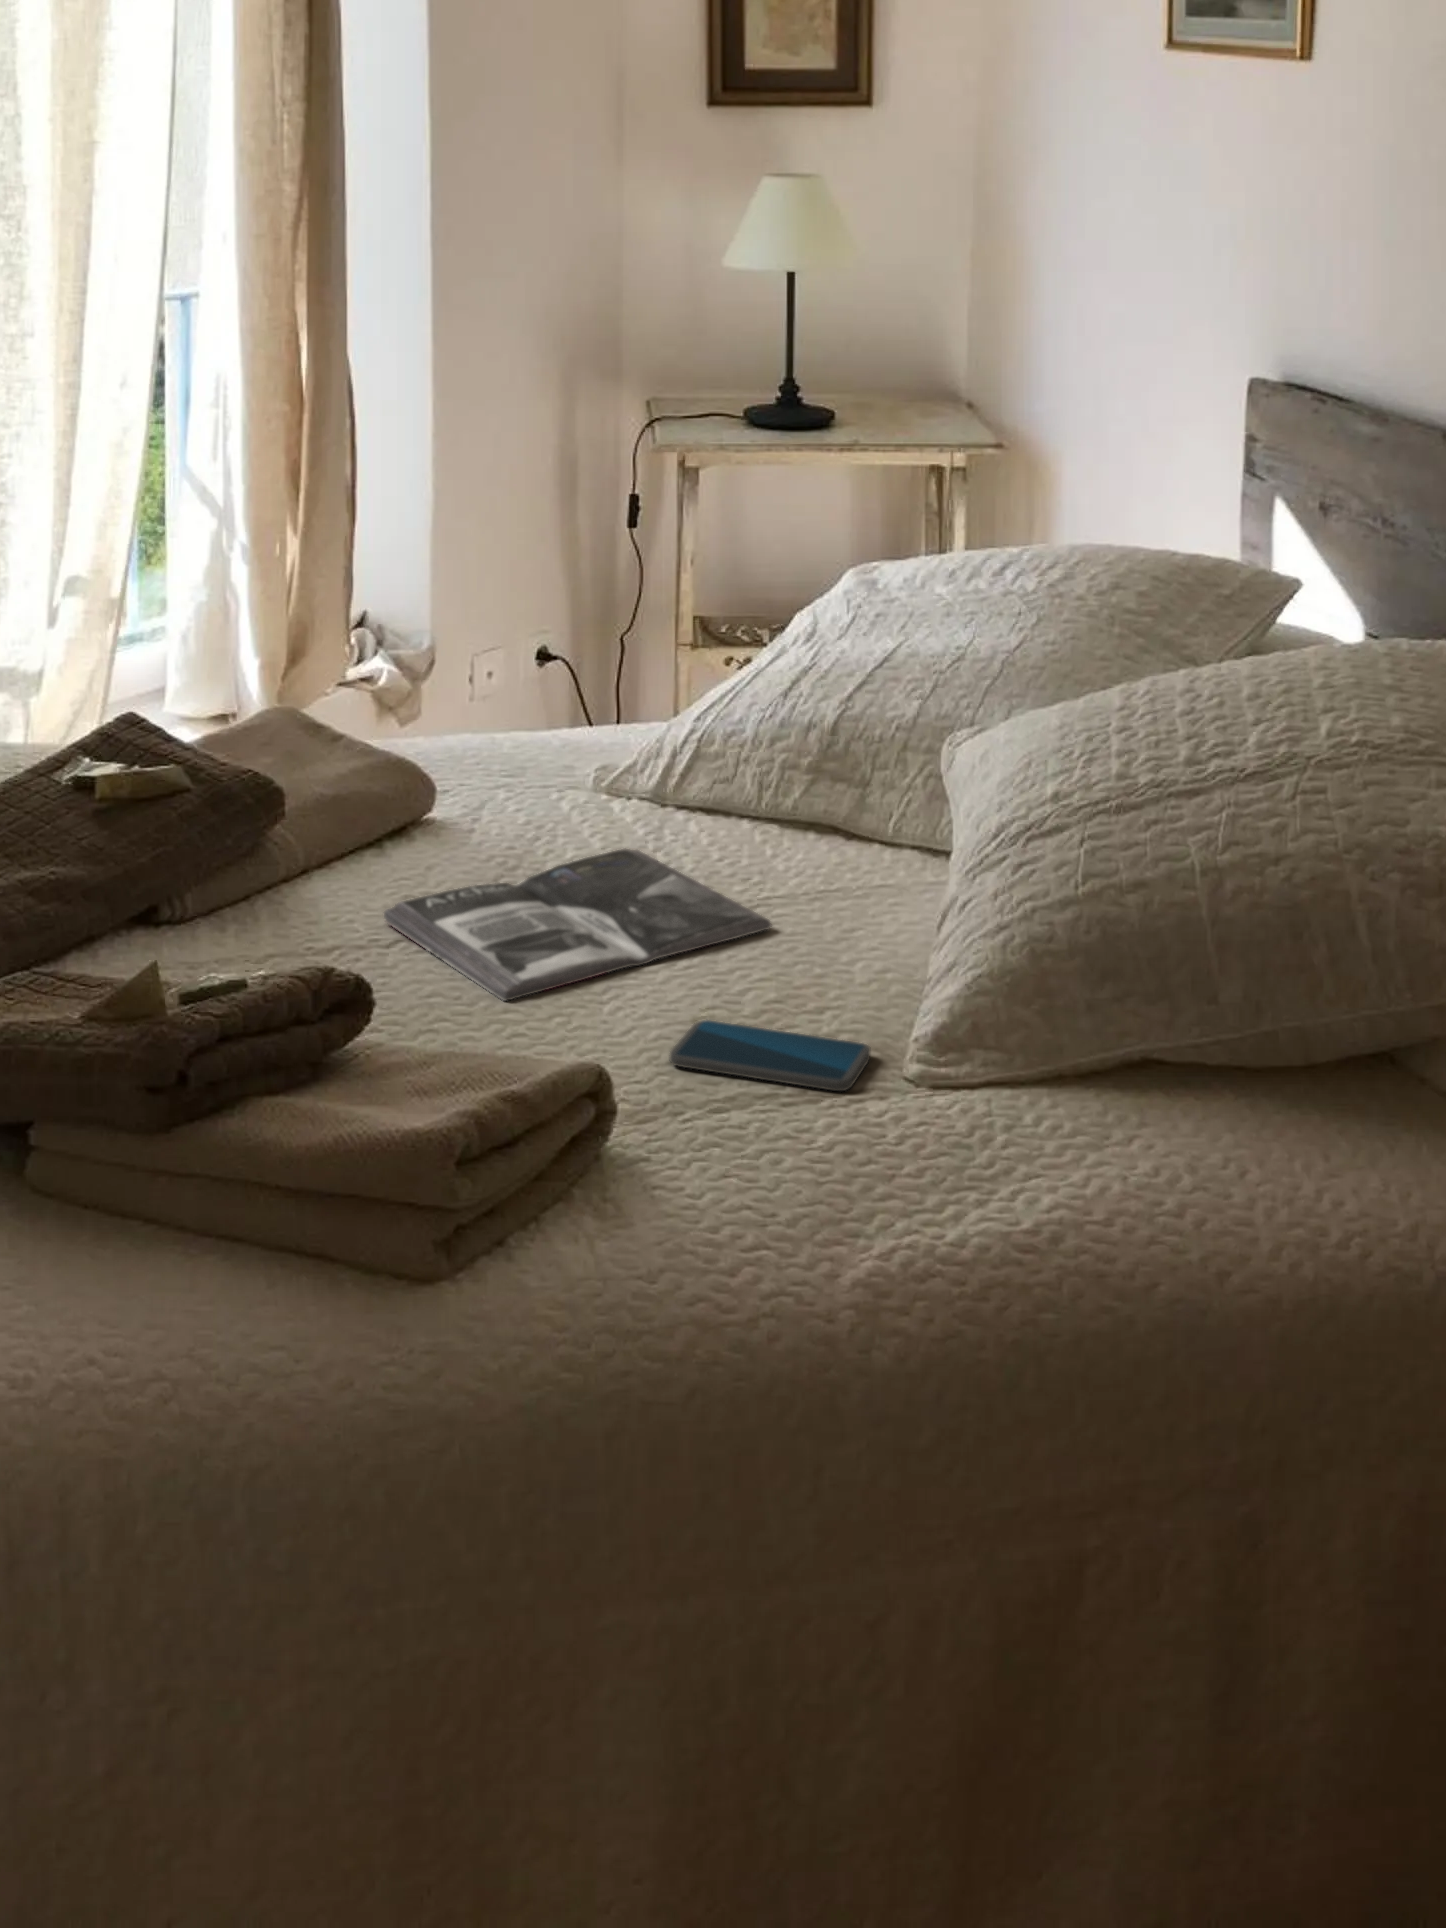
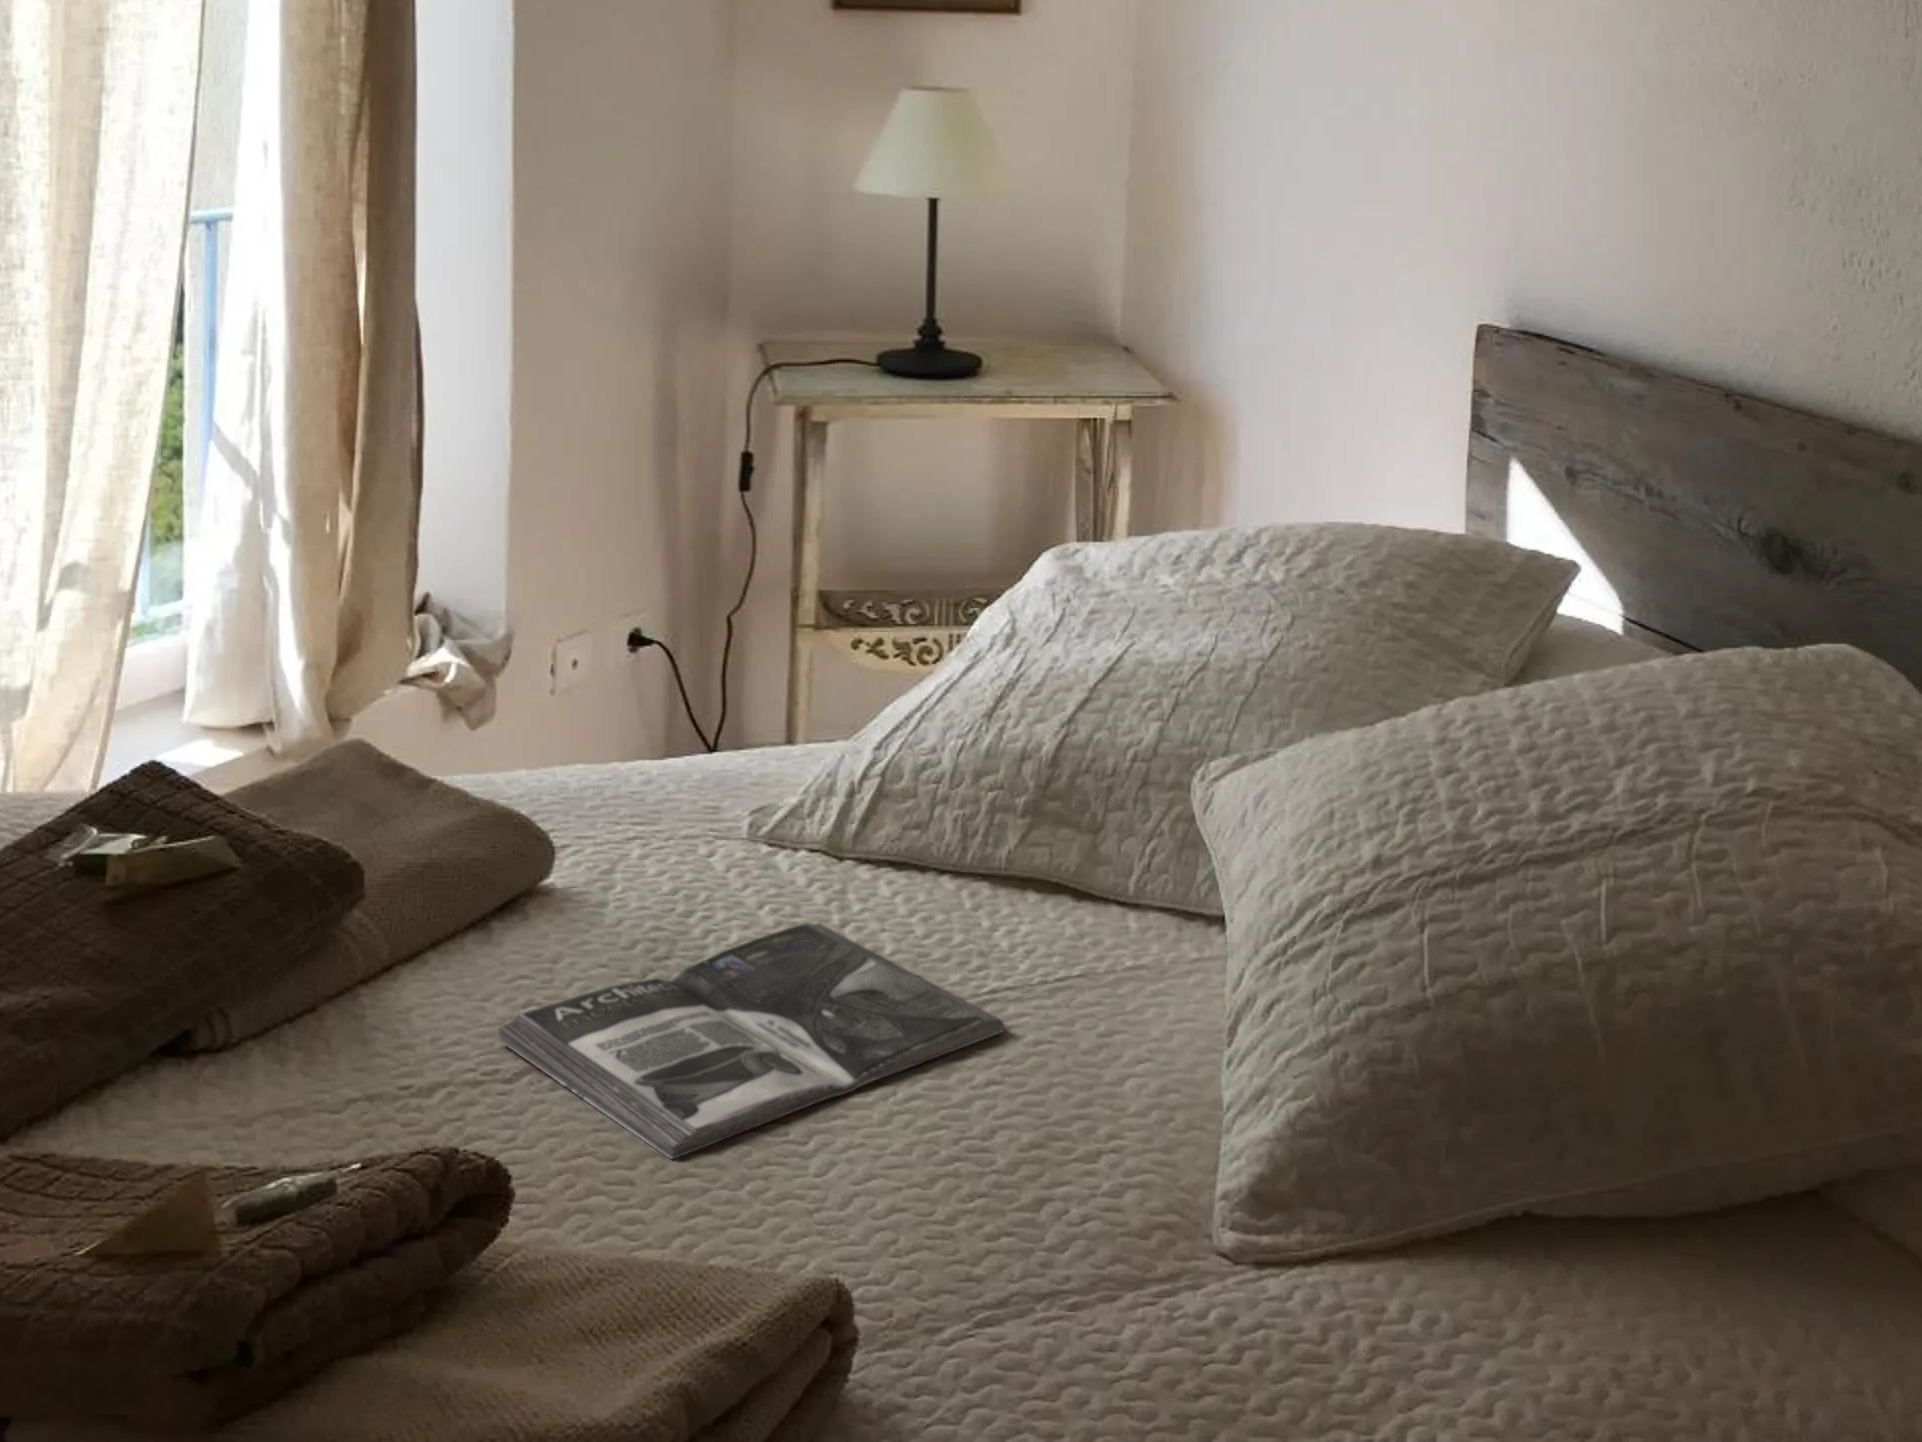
smartphone: present [669,1020,871,1091] -> none [907,1180,1169,1282]

